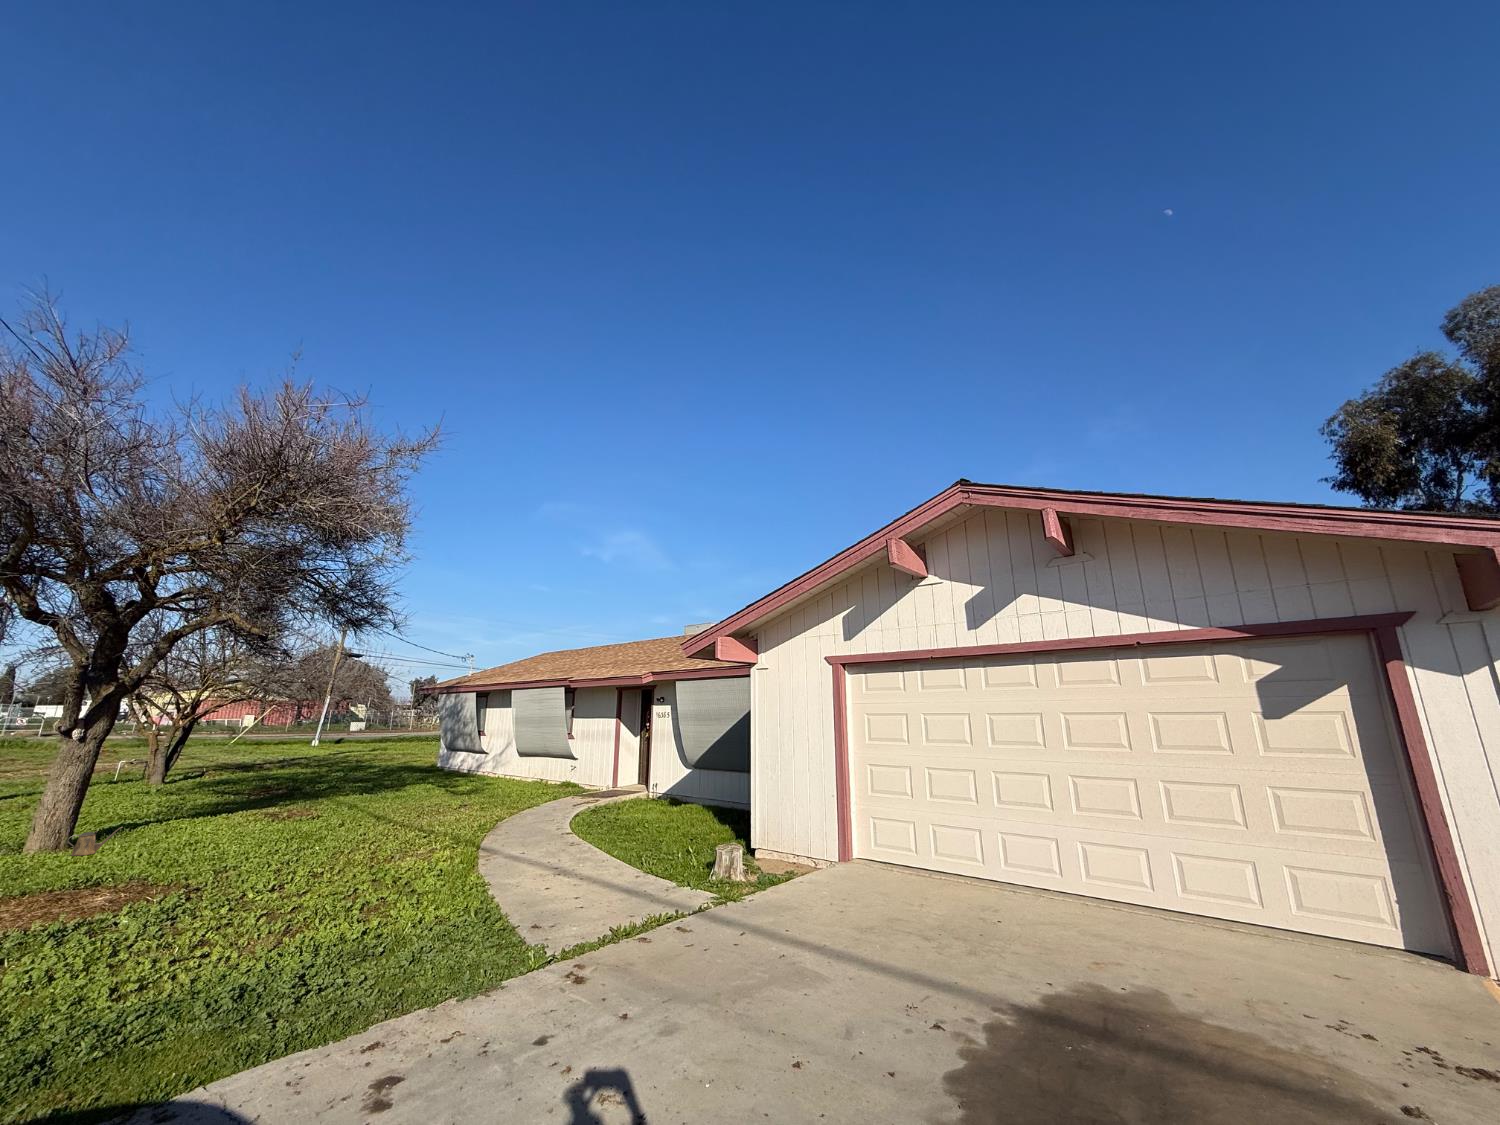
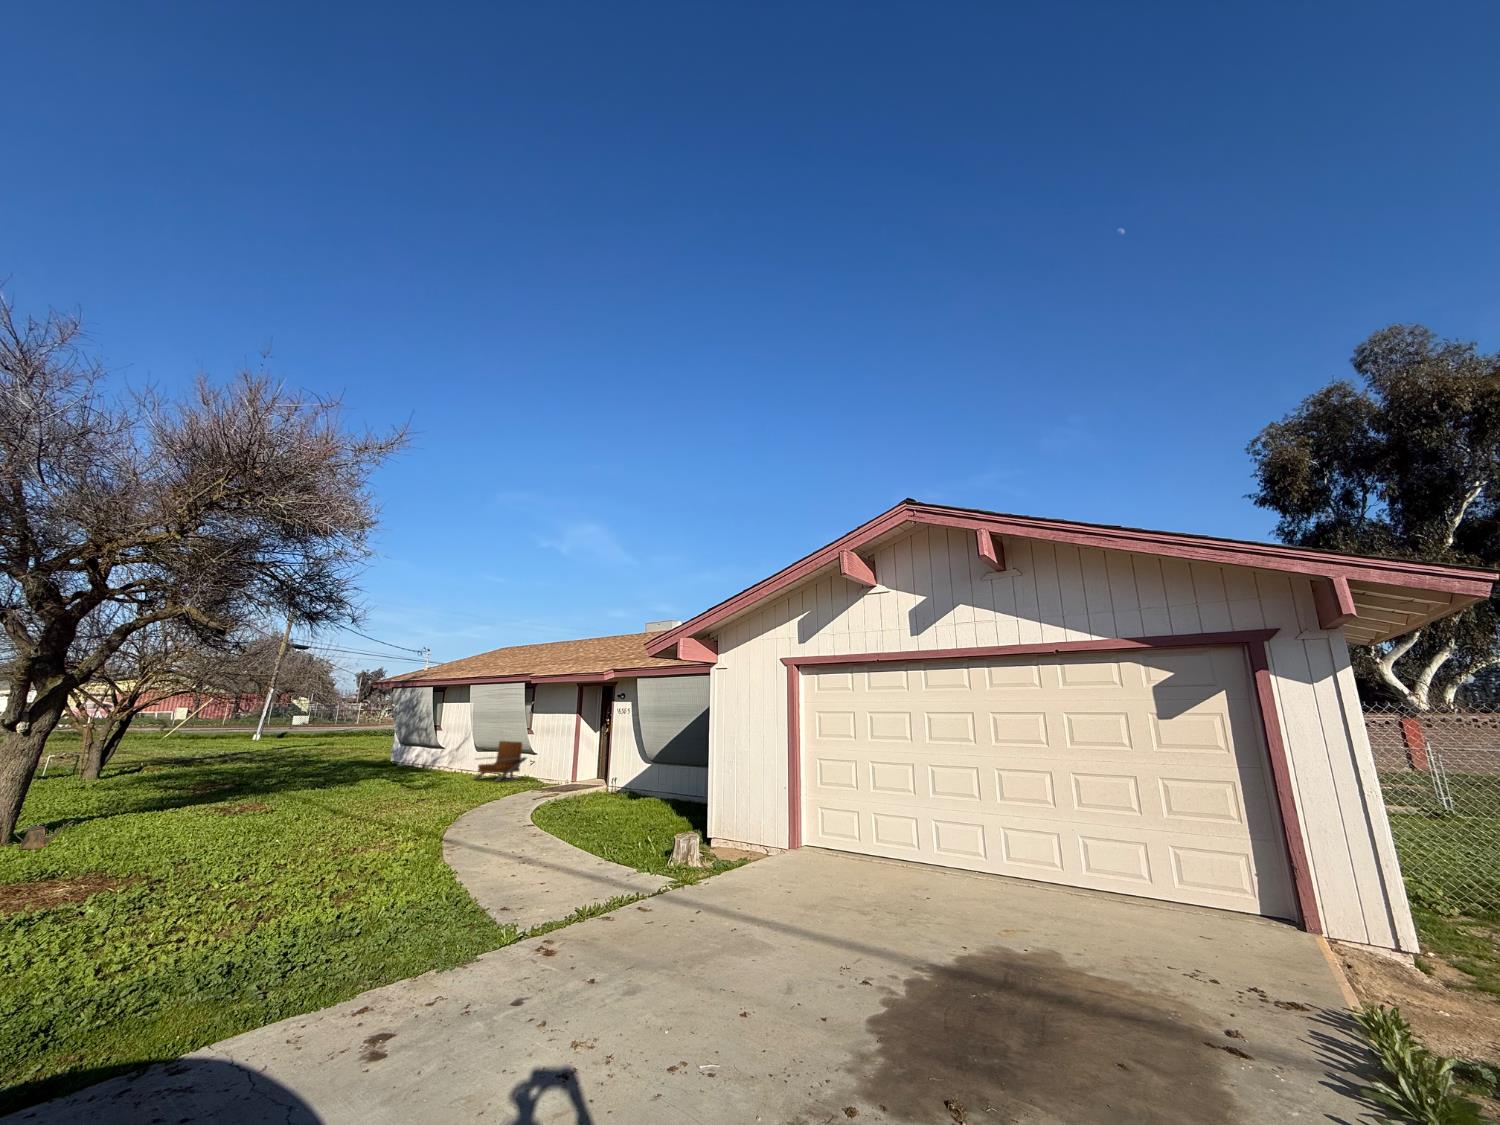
lounge chair: none [516,747,569,788] -> present [474,741,527,782]

